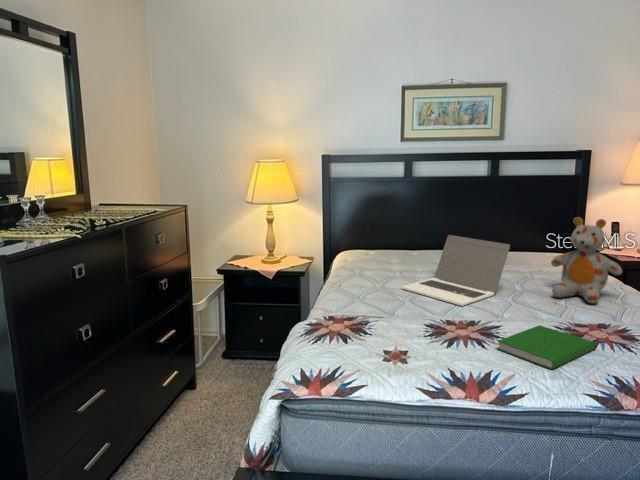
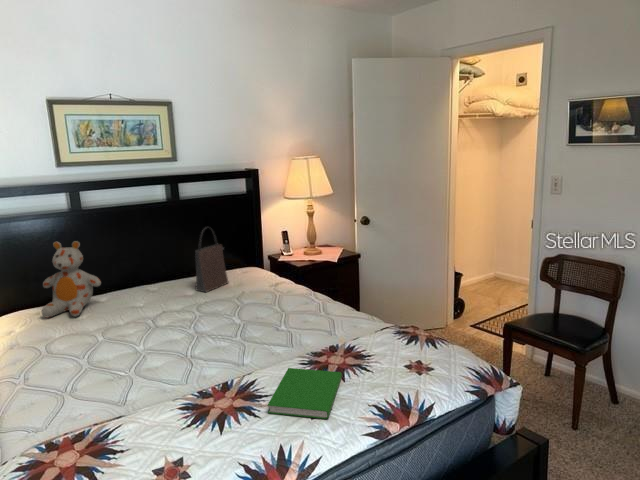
handbag: none [496,202,534,264] -> present [195,230,228,292]
stuffed bear: present [551,217,622,303] -> present [42,241,101,317]
laptop: present [402,235,510,306] -> none [117,280,227,365]

